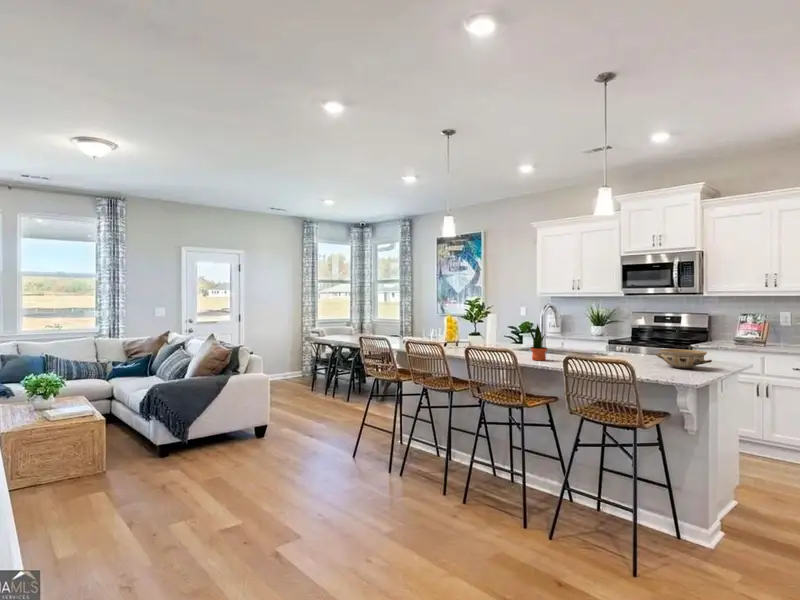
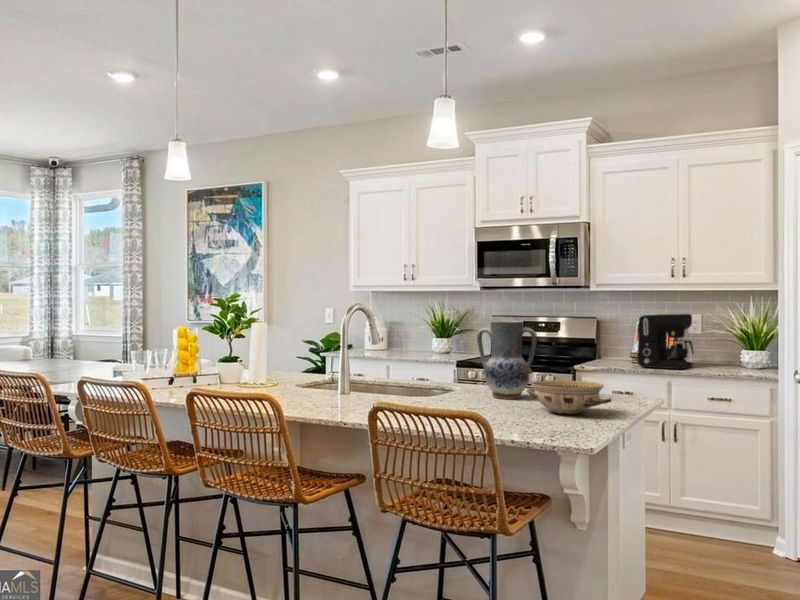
coffee maker: none [739,312,783,349] -> present [637,314,693,369]
vase: none [624,314,663,360] -> present [477,321,537,399]
potted plant: present [525,323,547,361] -> none [305,338,347,410]

